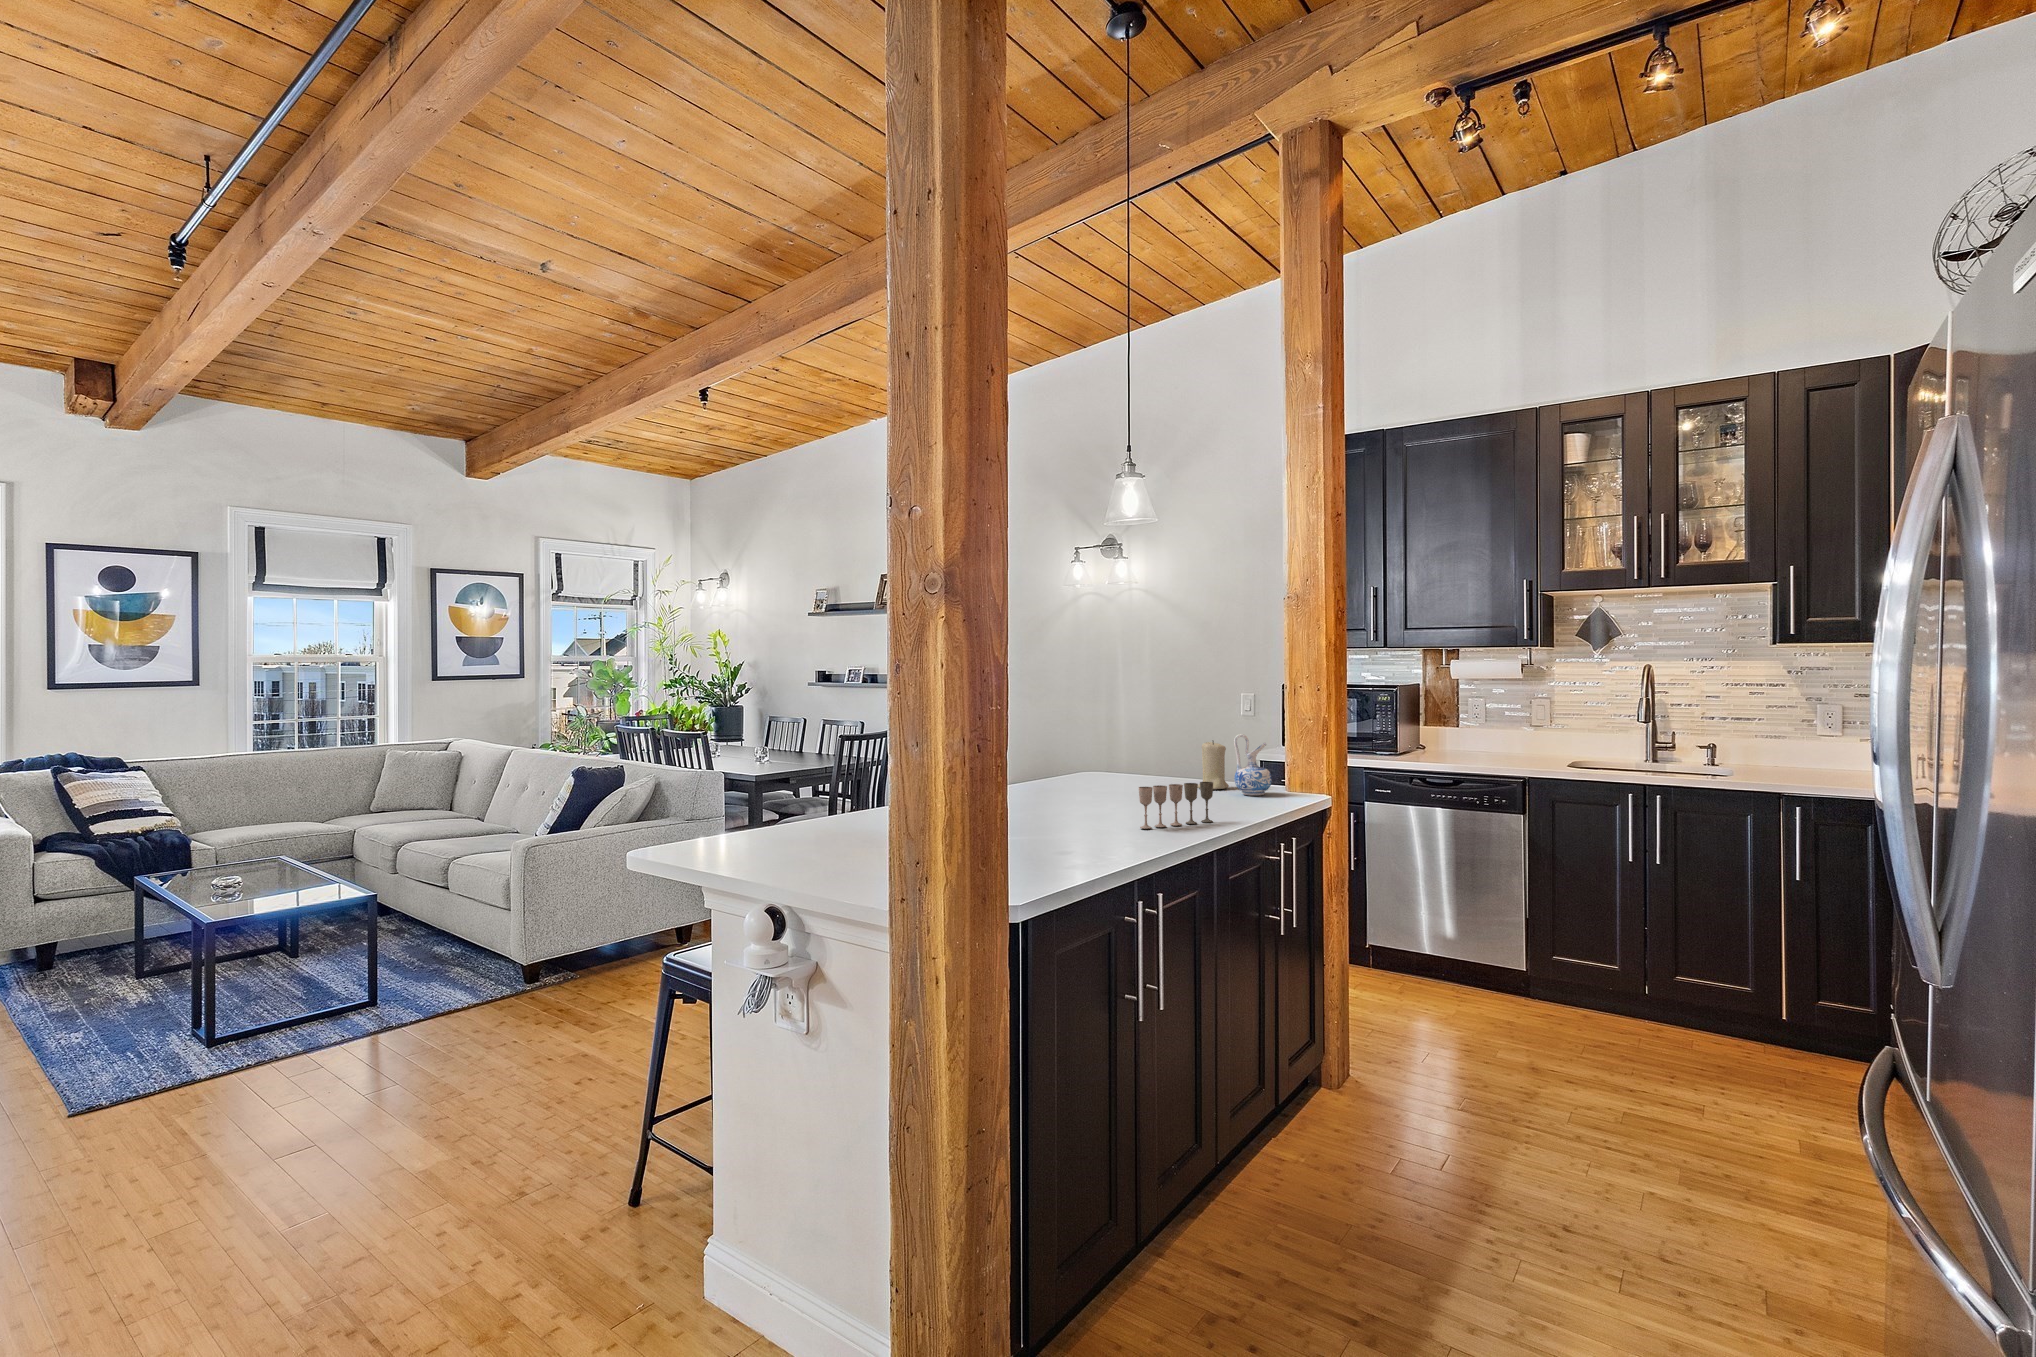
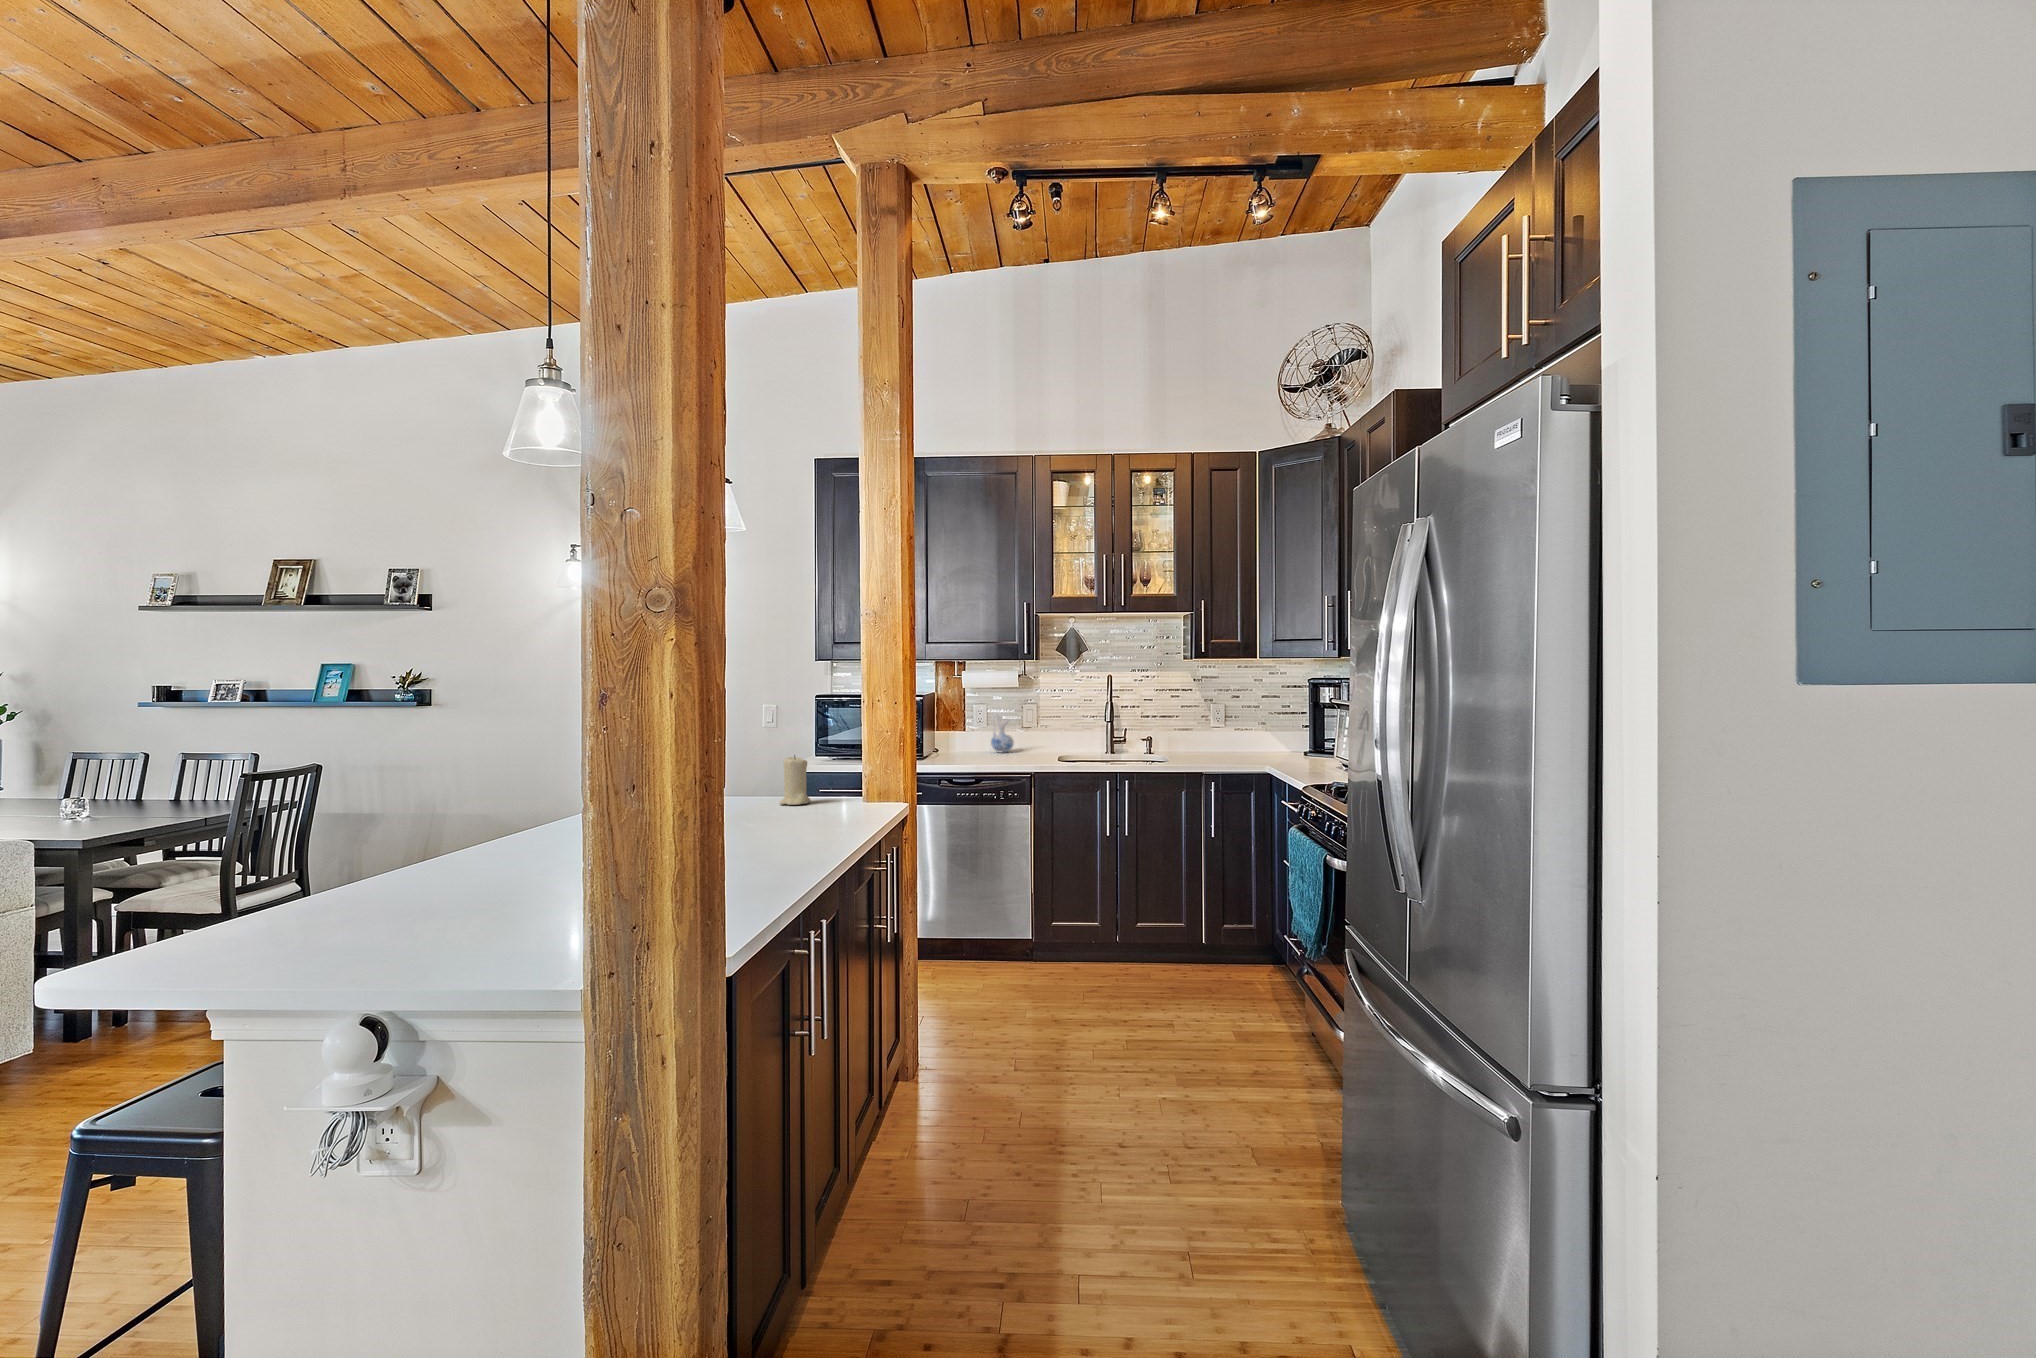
ceramic pitcher: present [1234,734,1272,795] -> present [991,715,1014,752]
wine glass: present [1139,782,1213,829] -> none [770,799,837,853]

